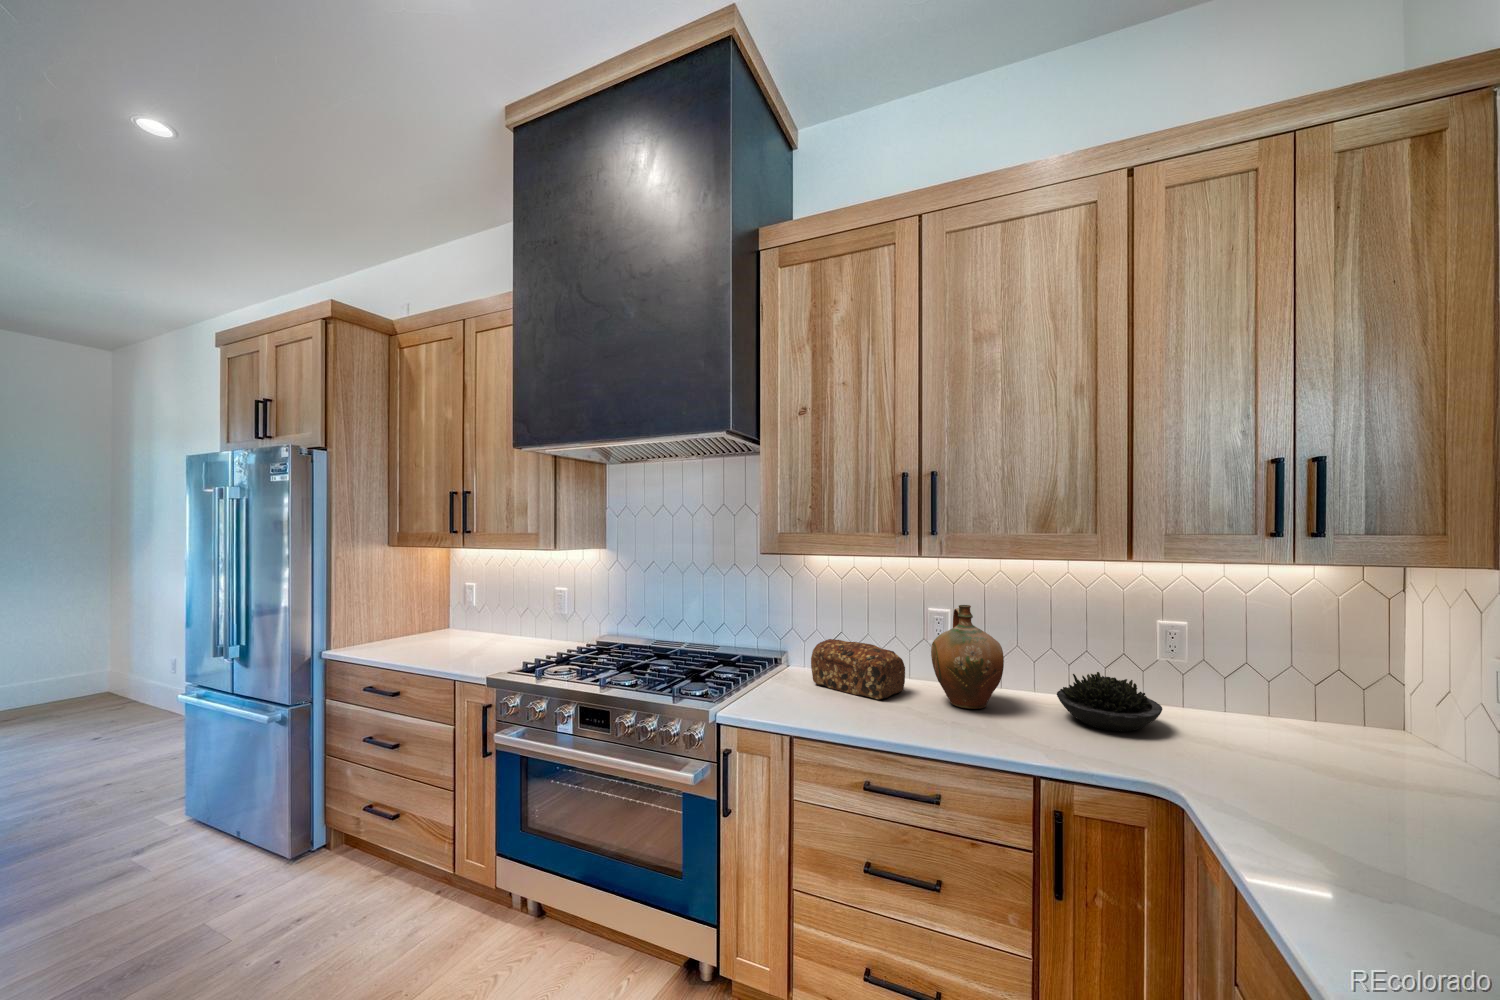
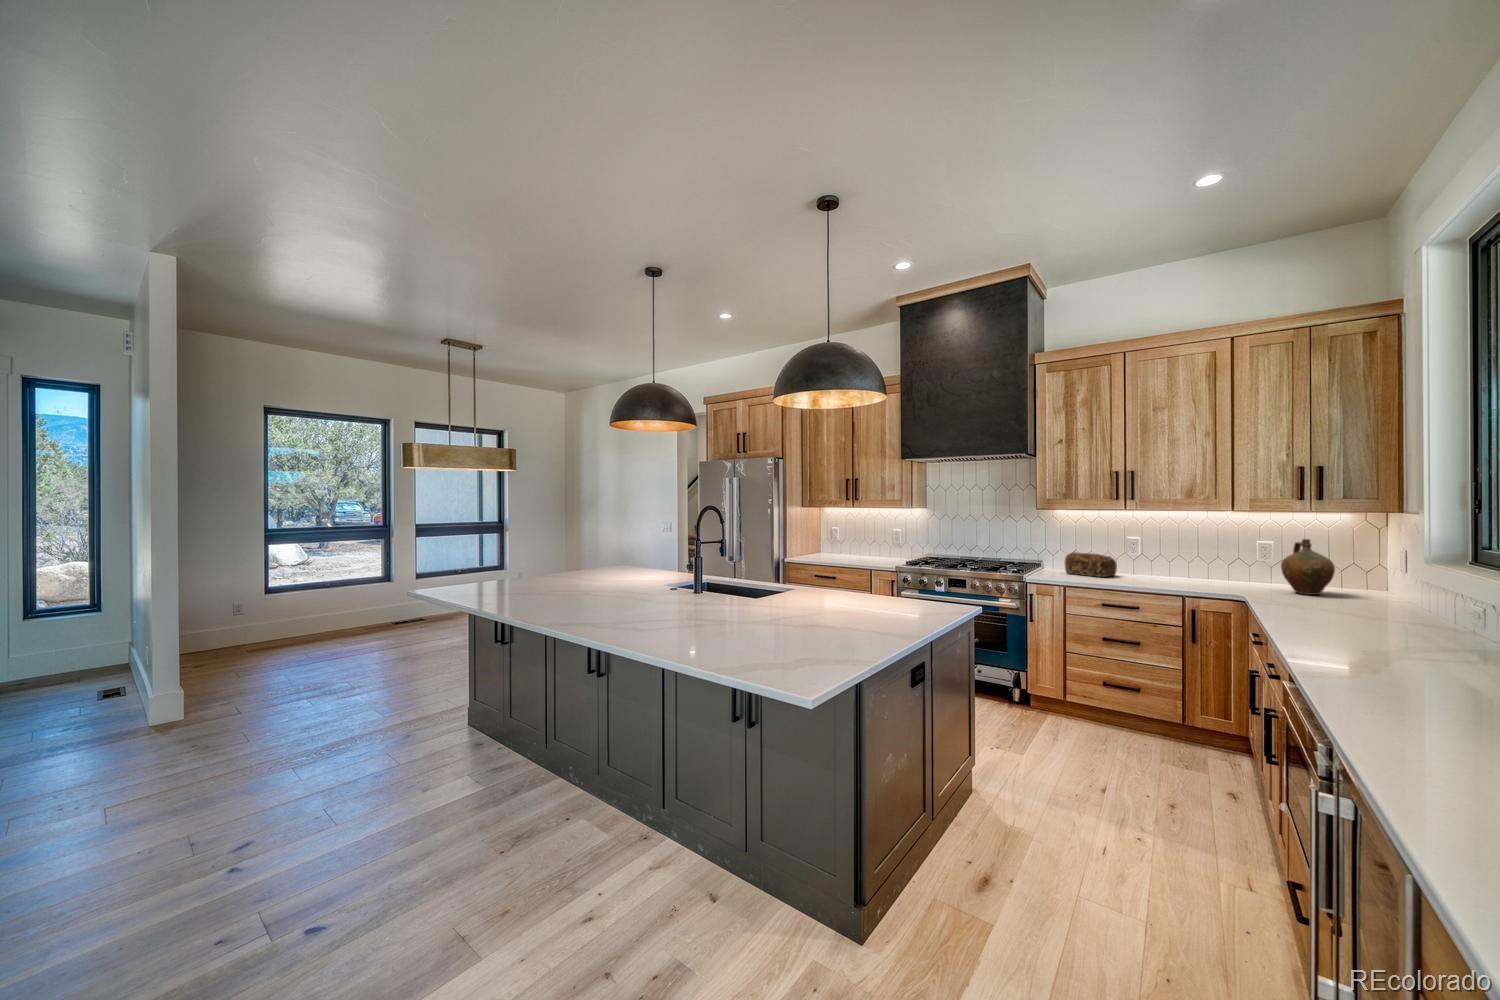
ceramic jug: present [931,605,1004,709] -> present [1281,539,1335,595]
succulent plant: present [1057,672,1162,732] -> none [1197,562,1250,586]

